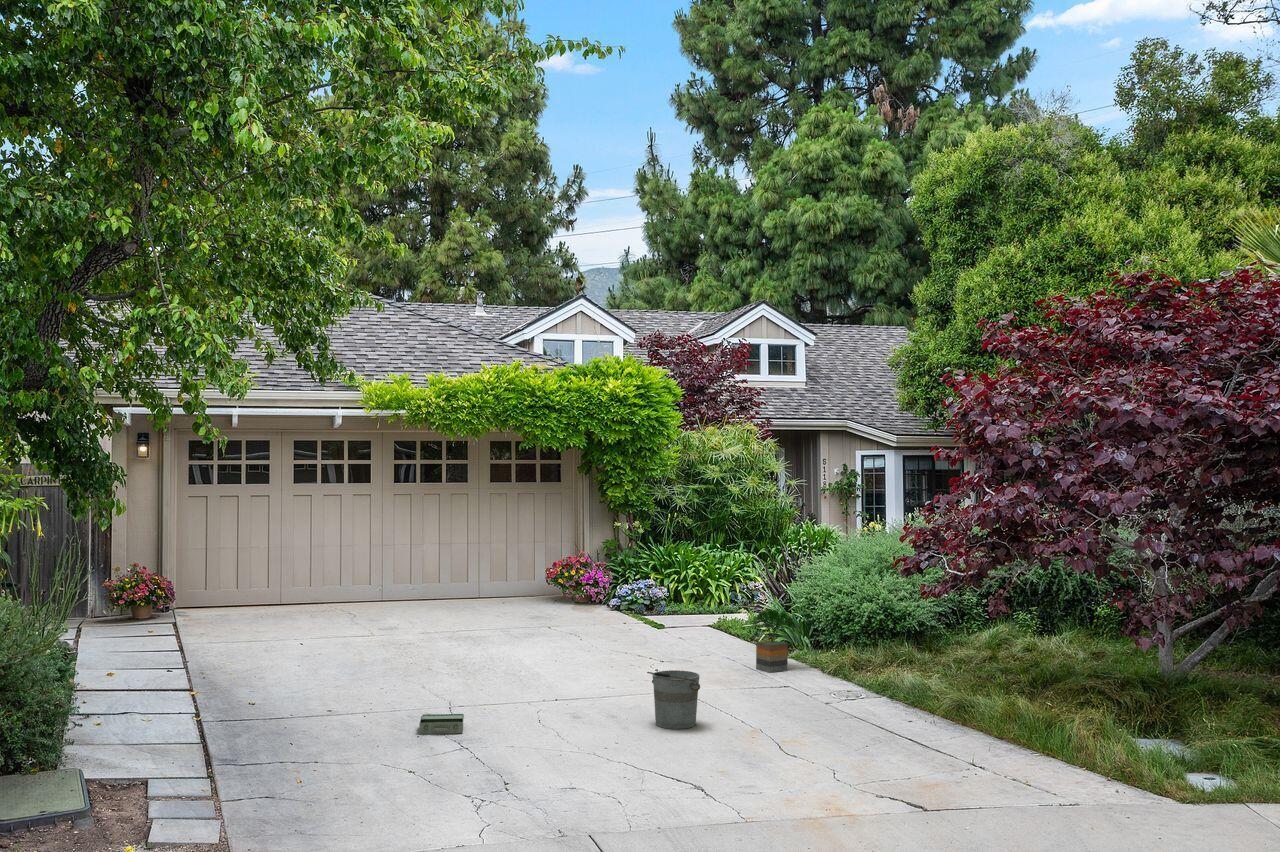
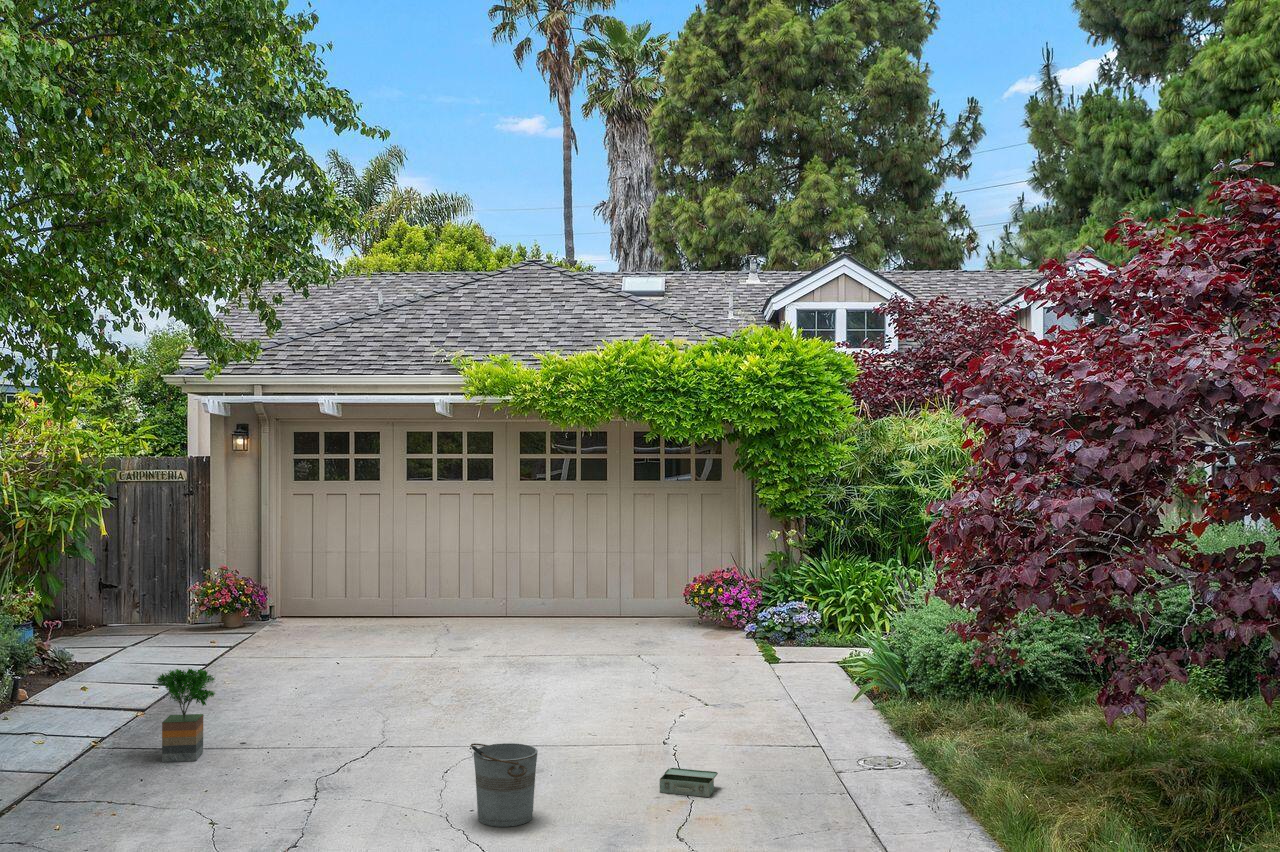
potted tree: present [752,609,797,673] -> present [157,669,215,762]
toolbox: present [419,714,464,734] -> present [660,768,718,797]

